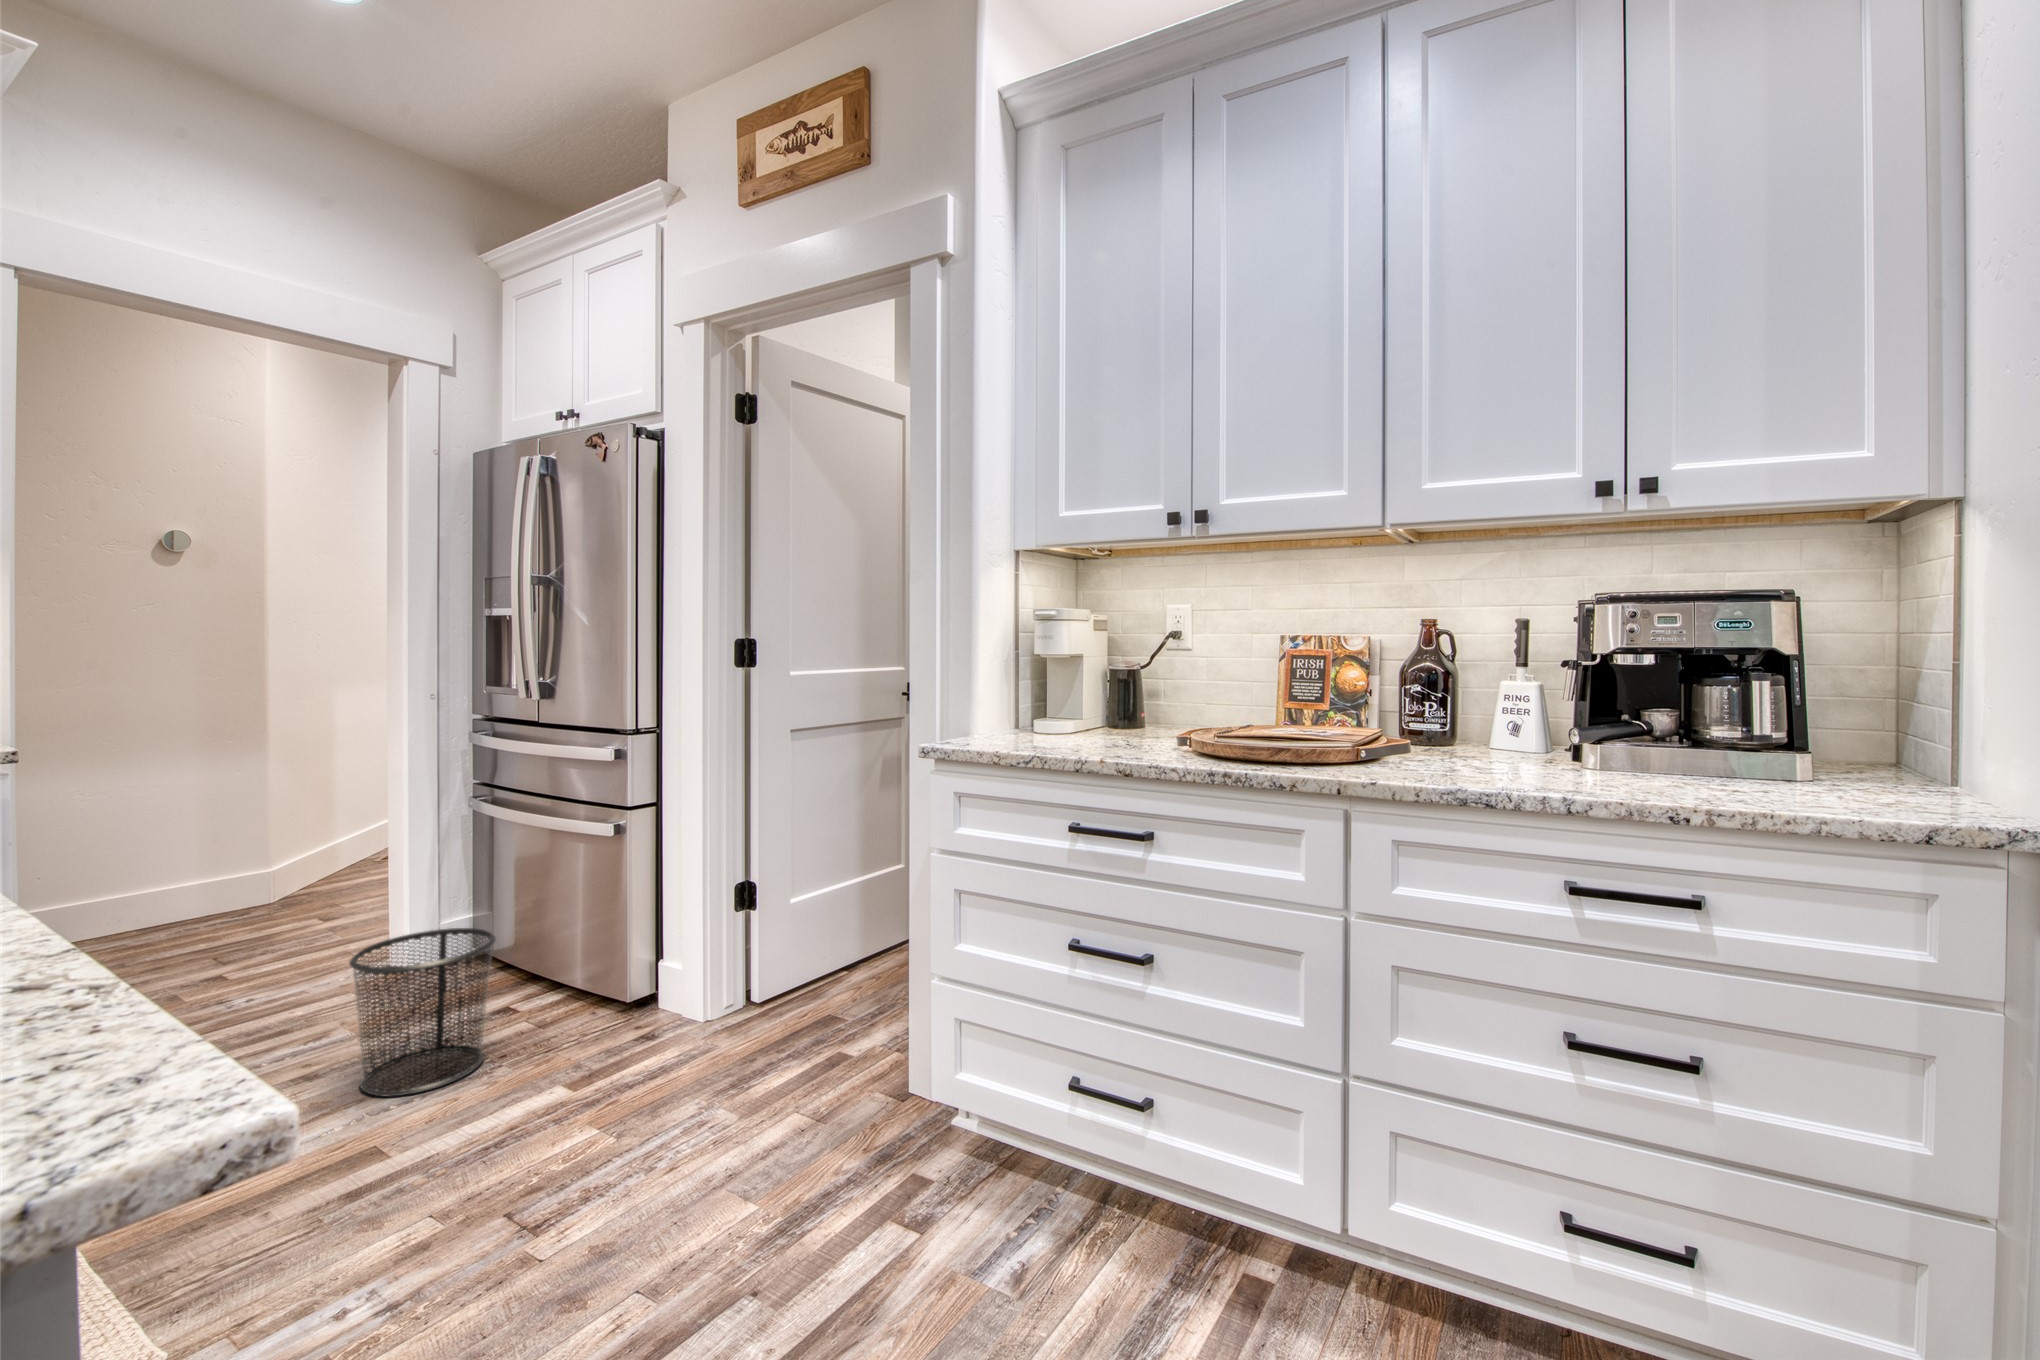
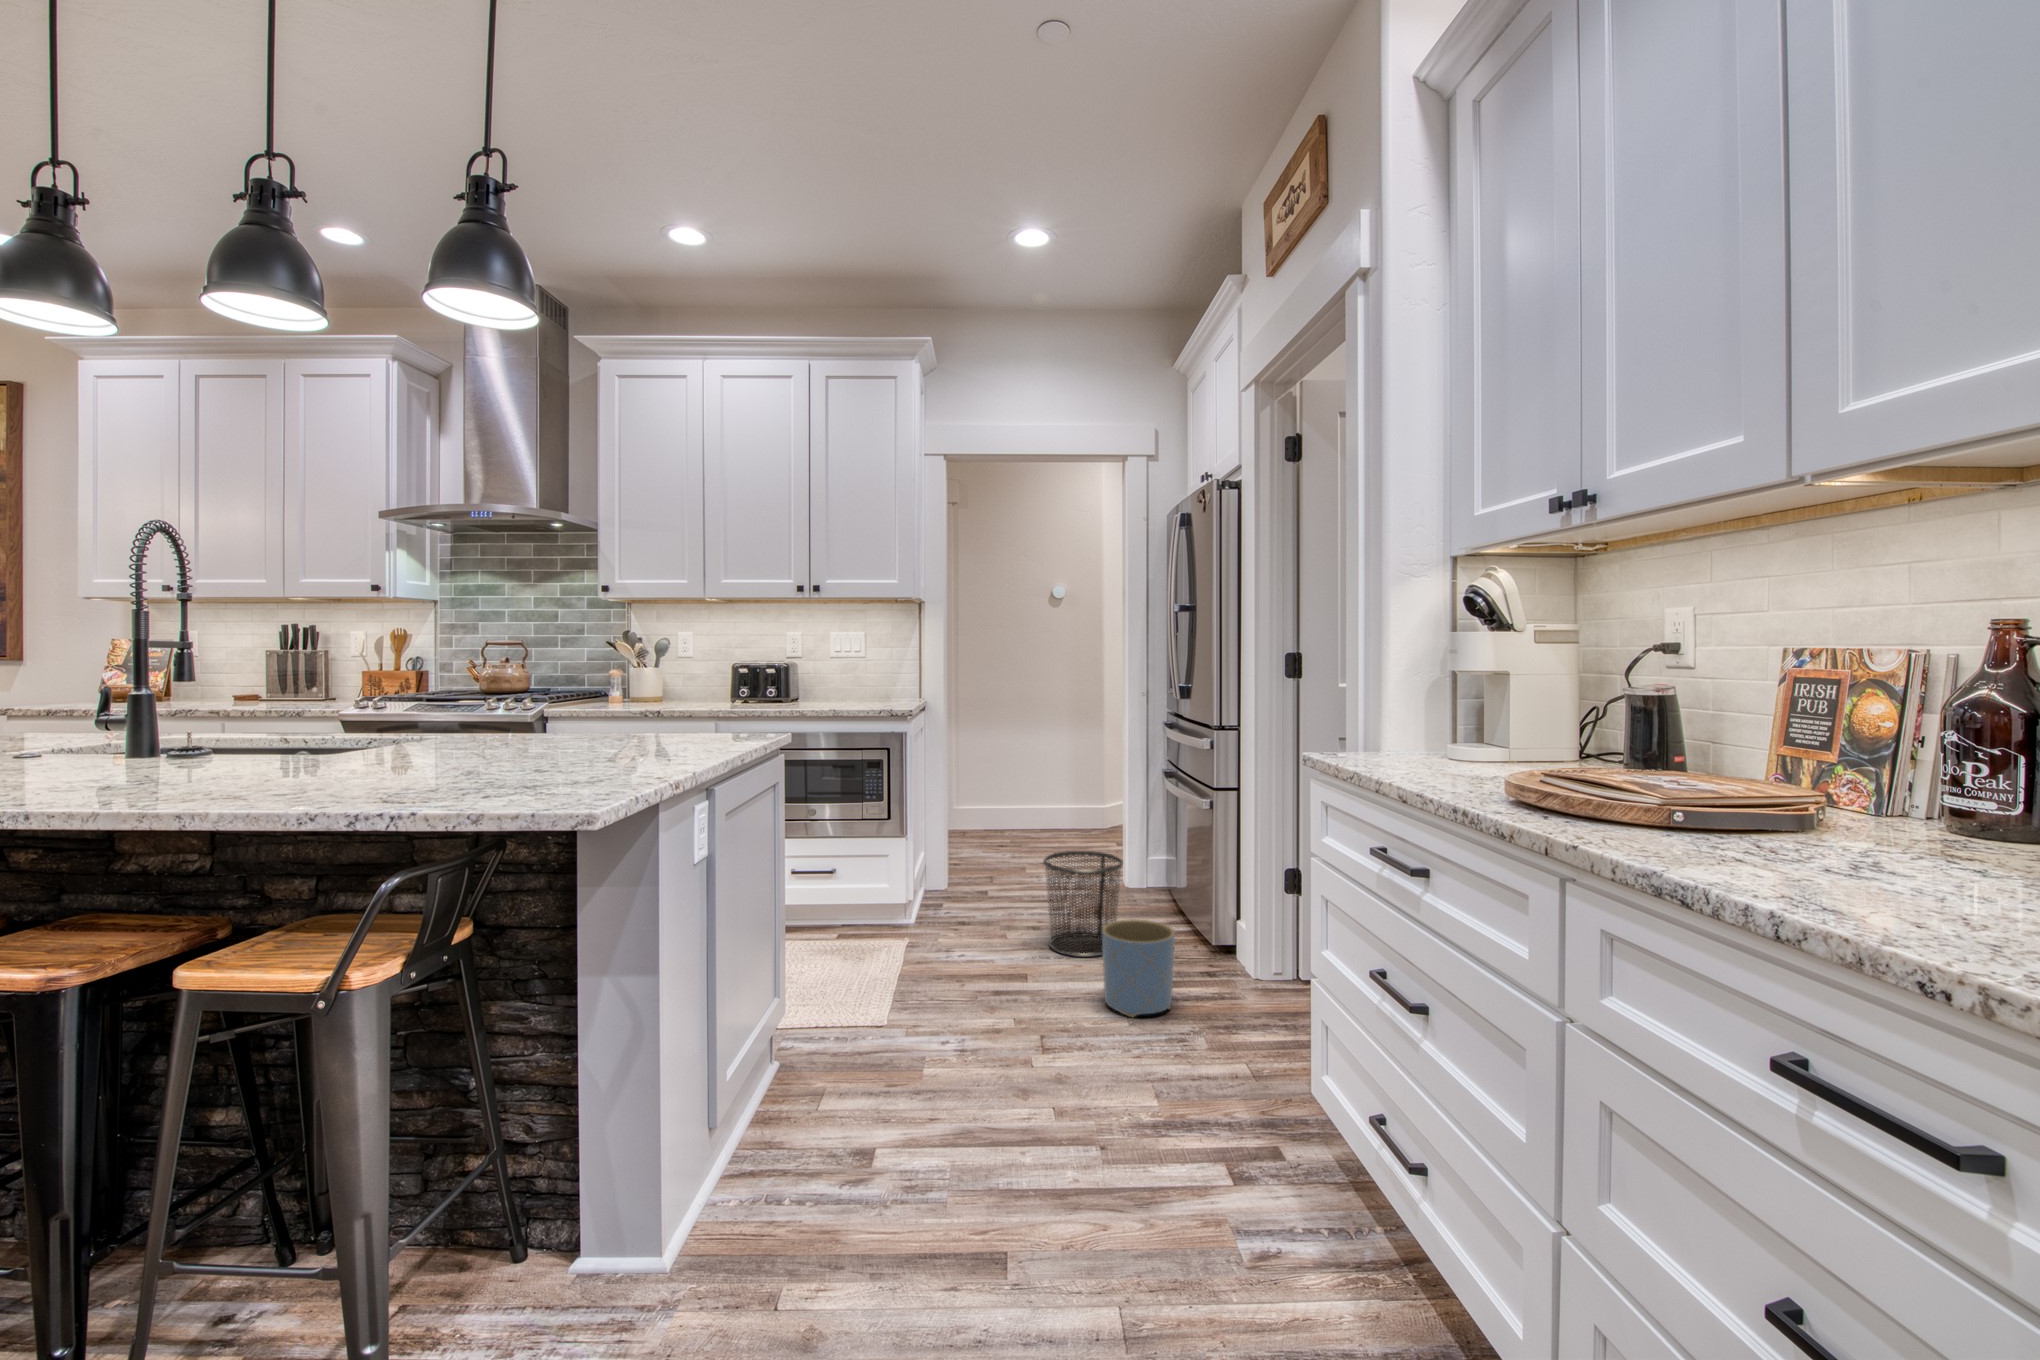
planter: none [542,992,652,1129] -> present [1102,919,1175,1017]

